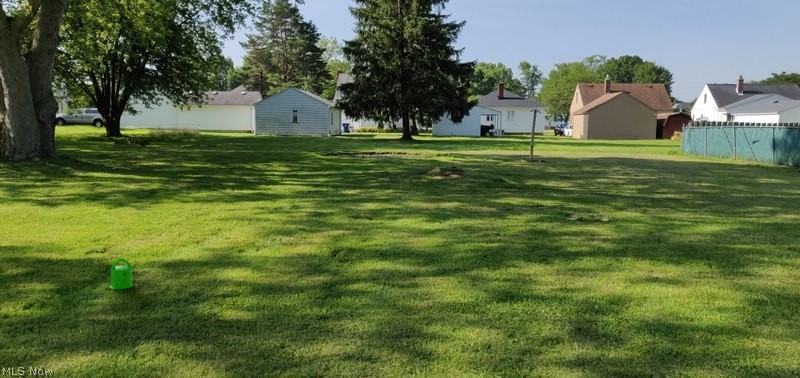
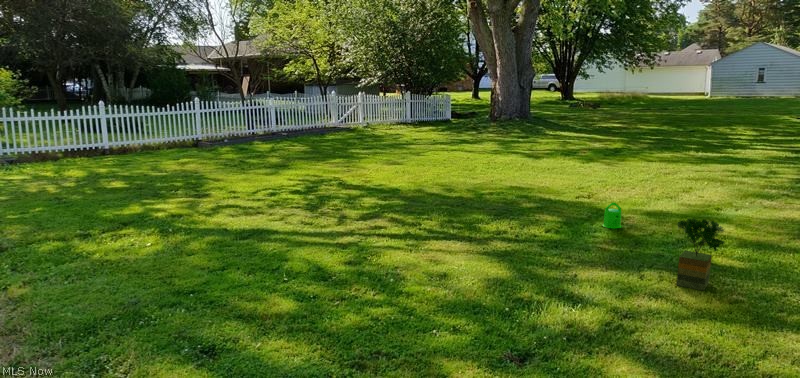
potted tree: none [172,271,224,351] -> present [677,218,725,291]

